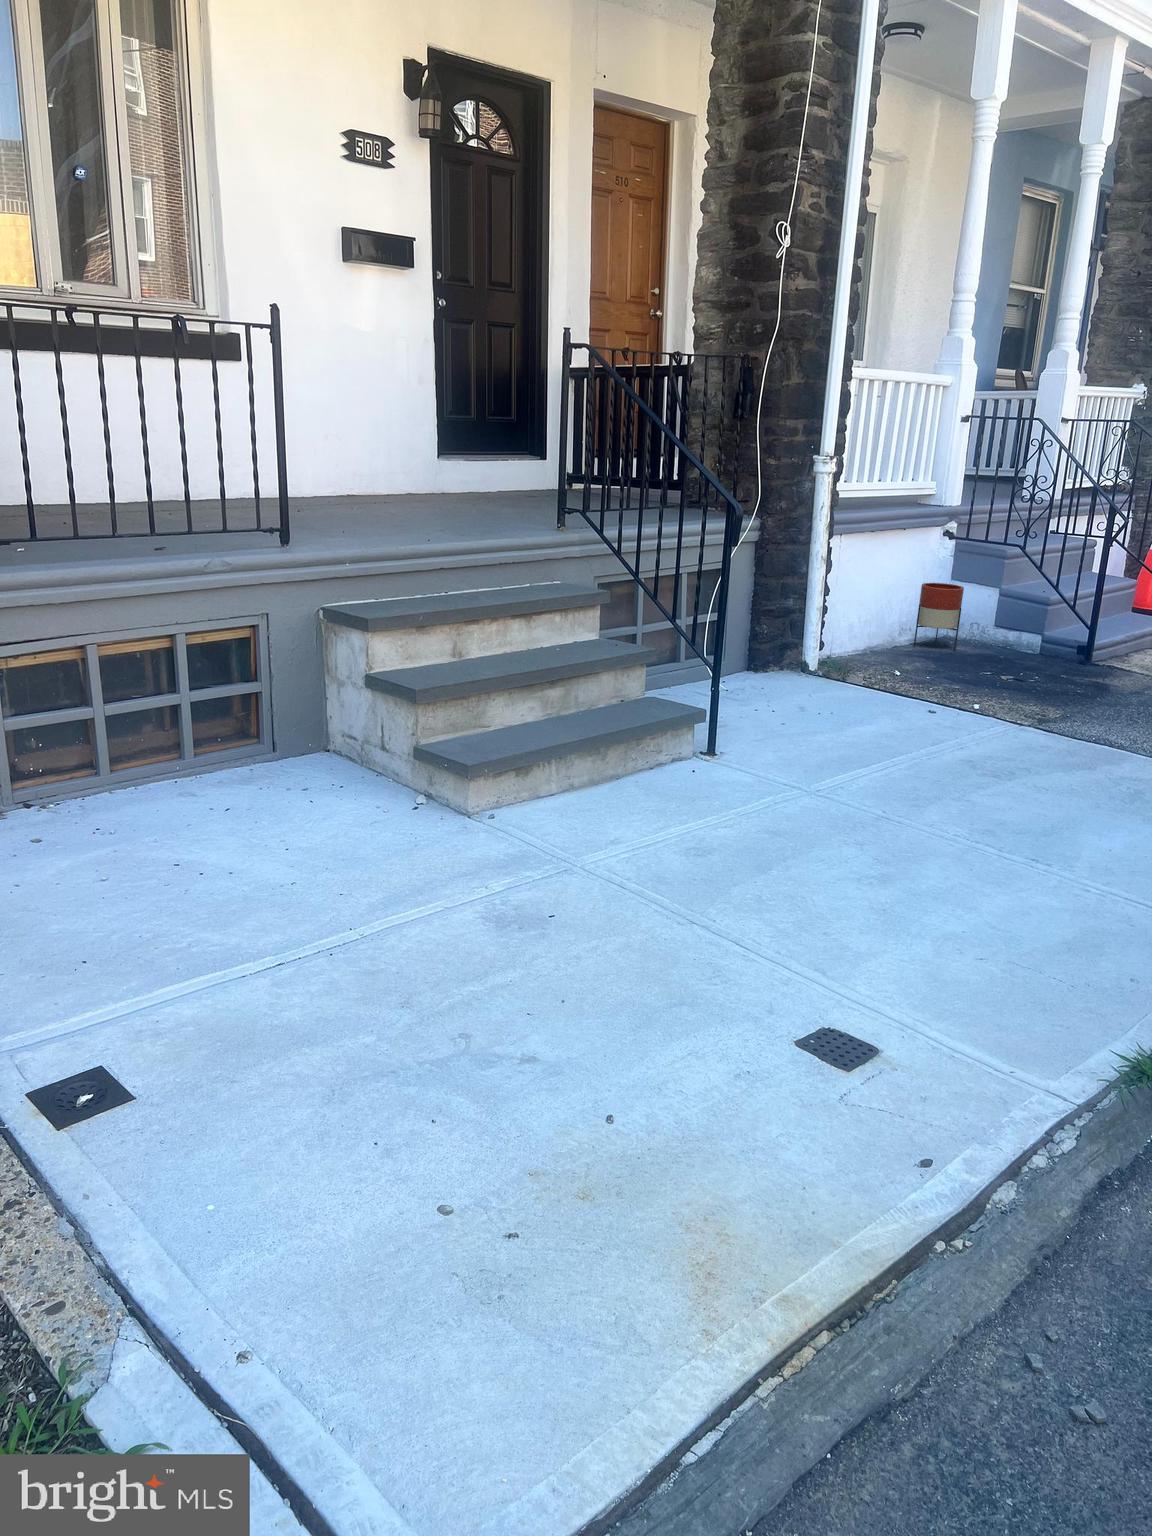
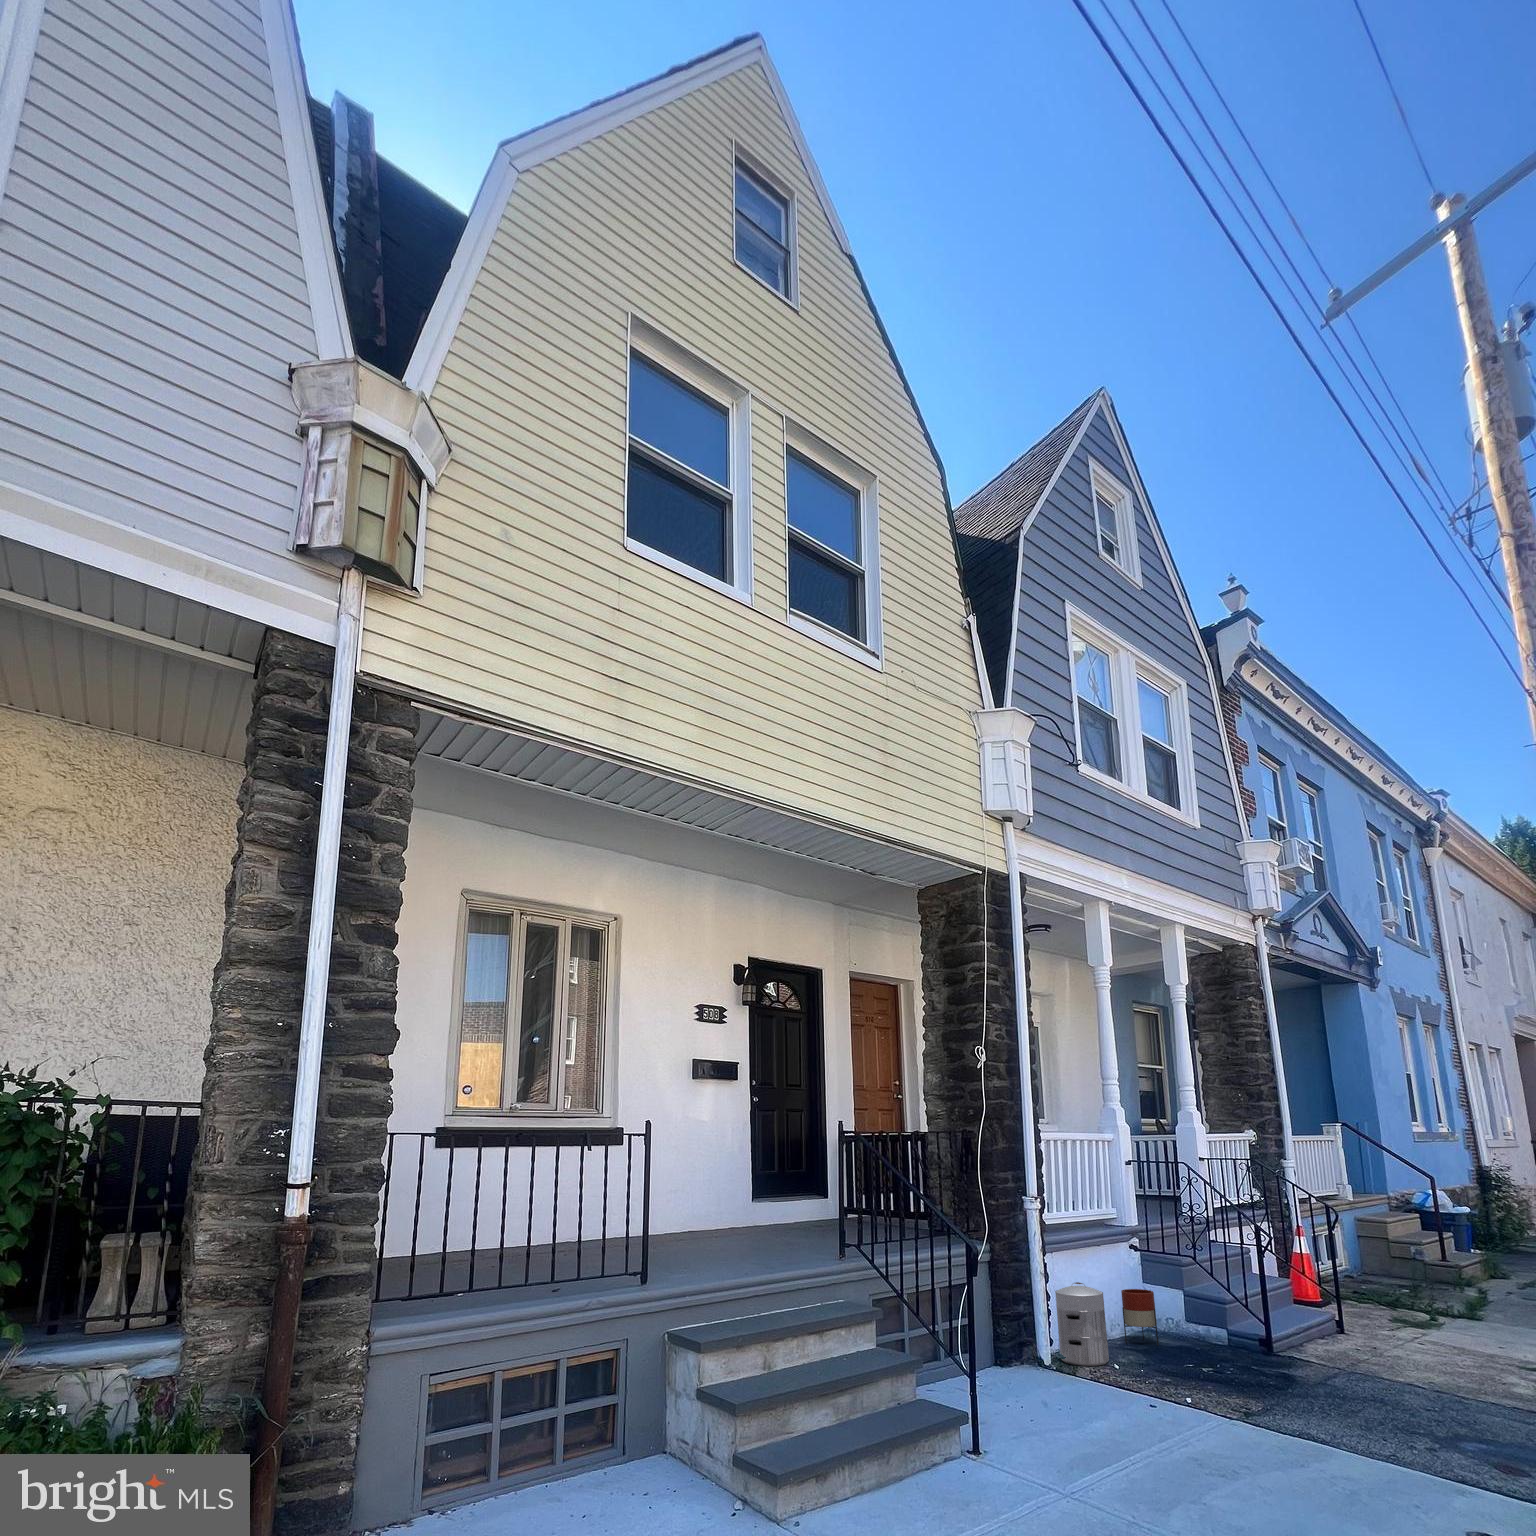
waste bin: none [832,573,905,674] -> present [1055,1282,1109,1366]

